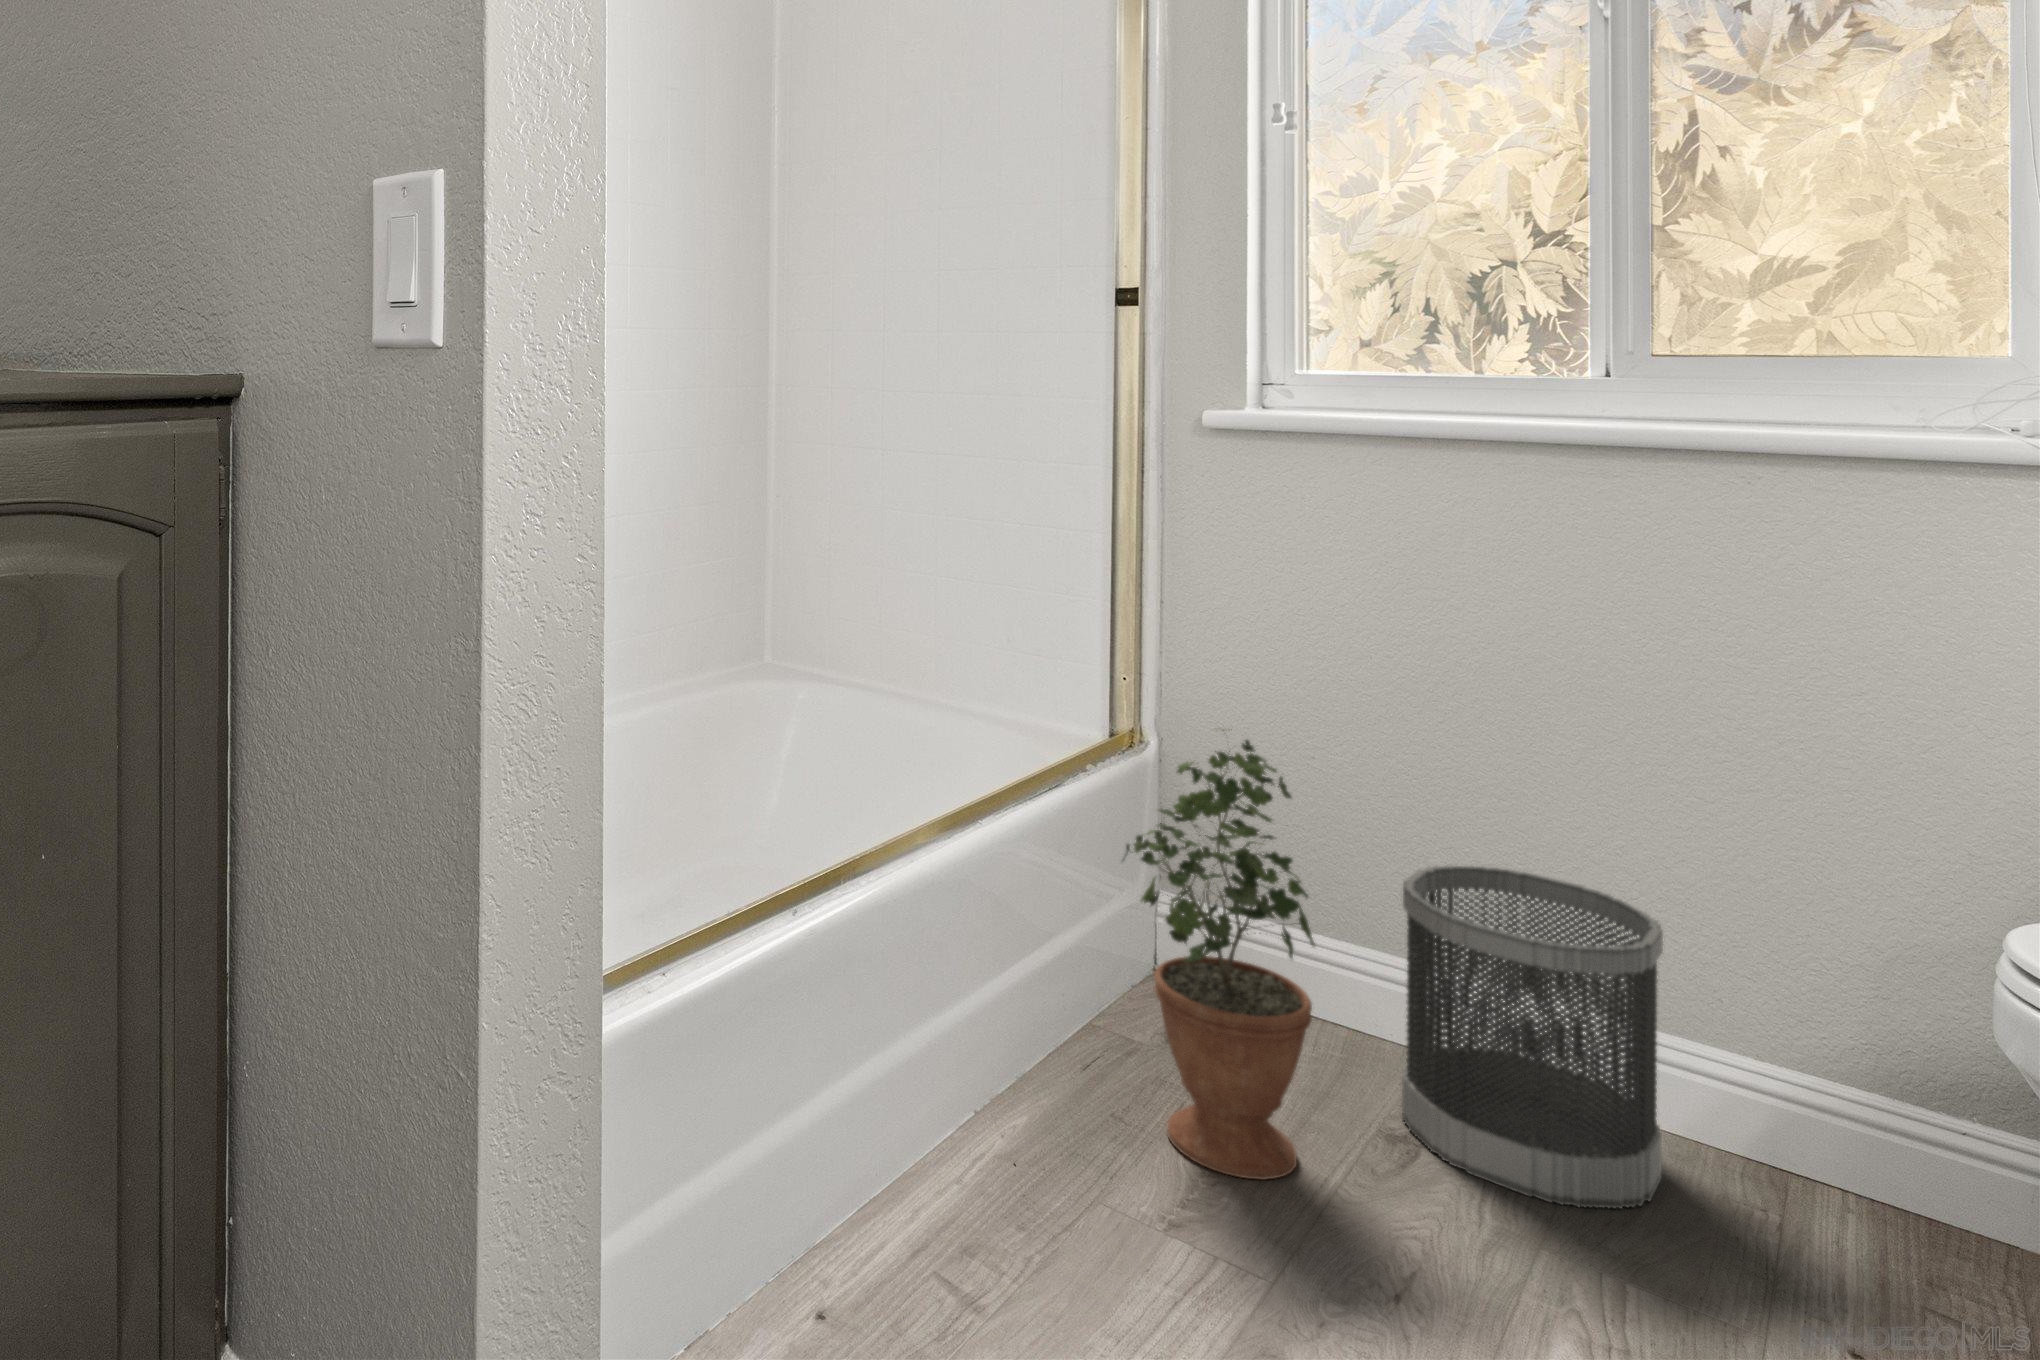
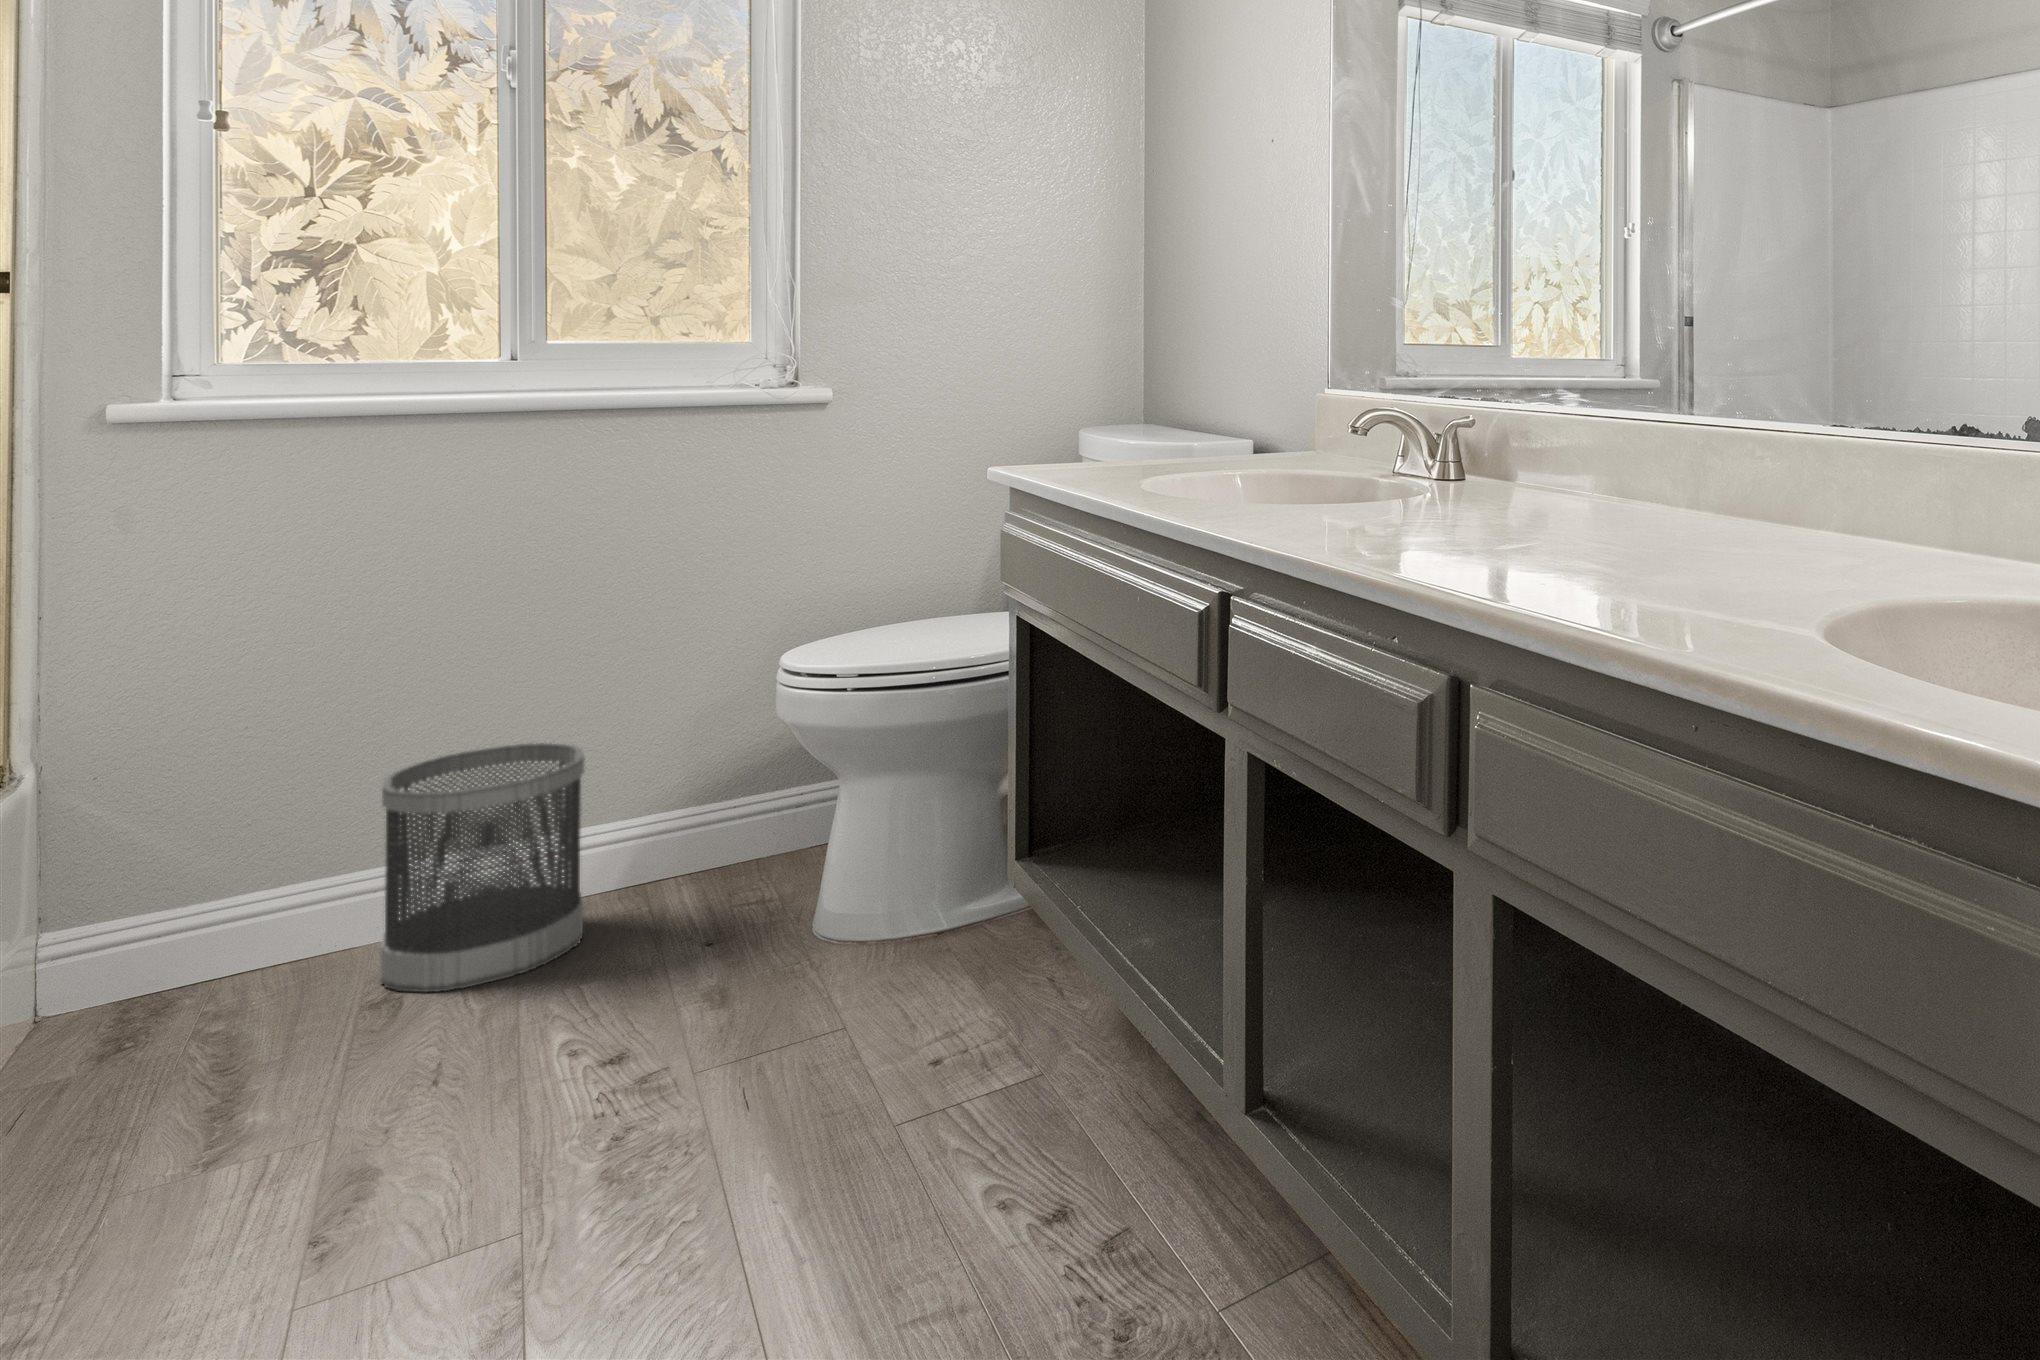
potted plant: present [1123,730,1315,1180] -> none [125,698,346,1111]

